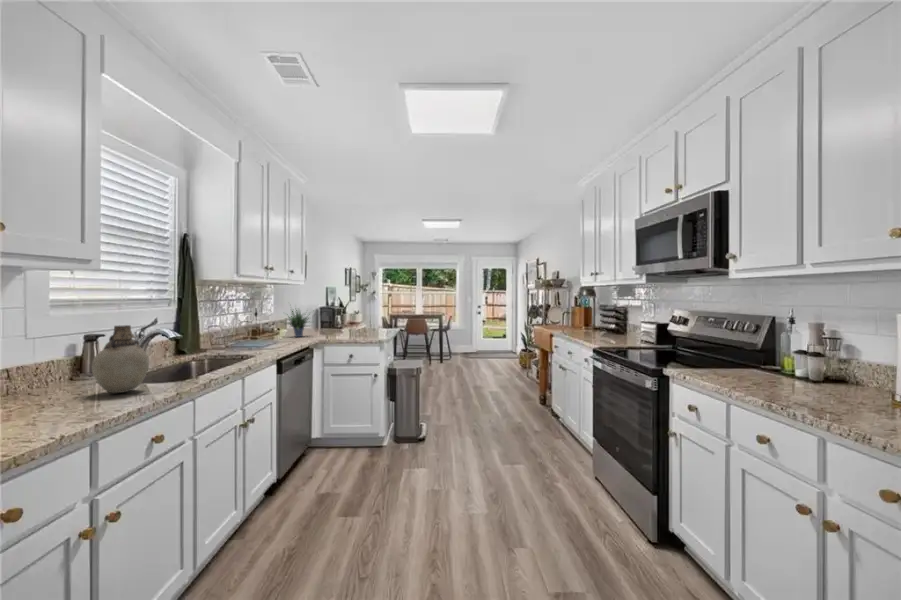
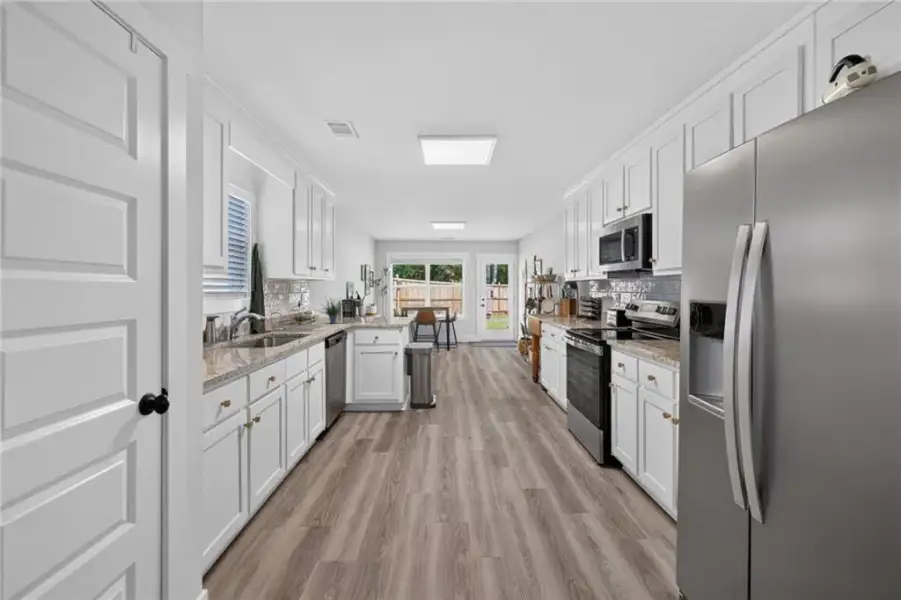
vase: present [92,325,149,393] -> none [229,309,261,352]

